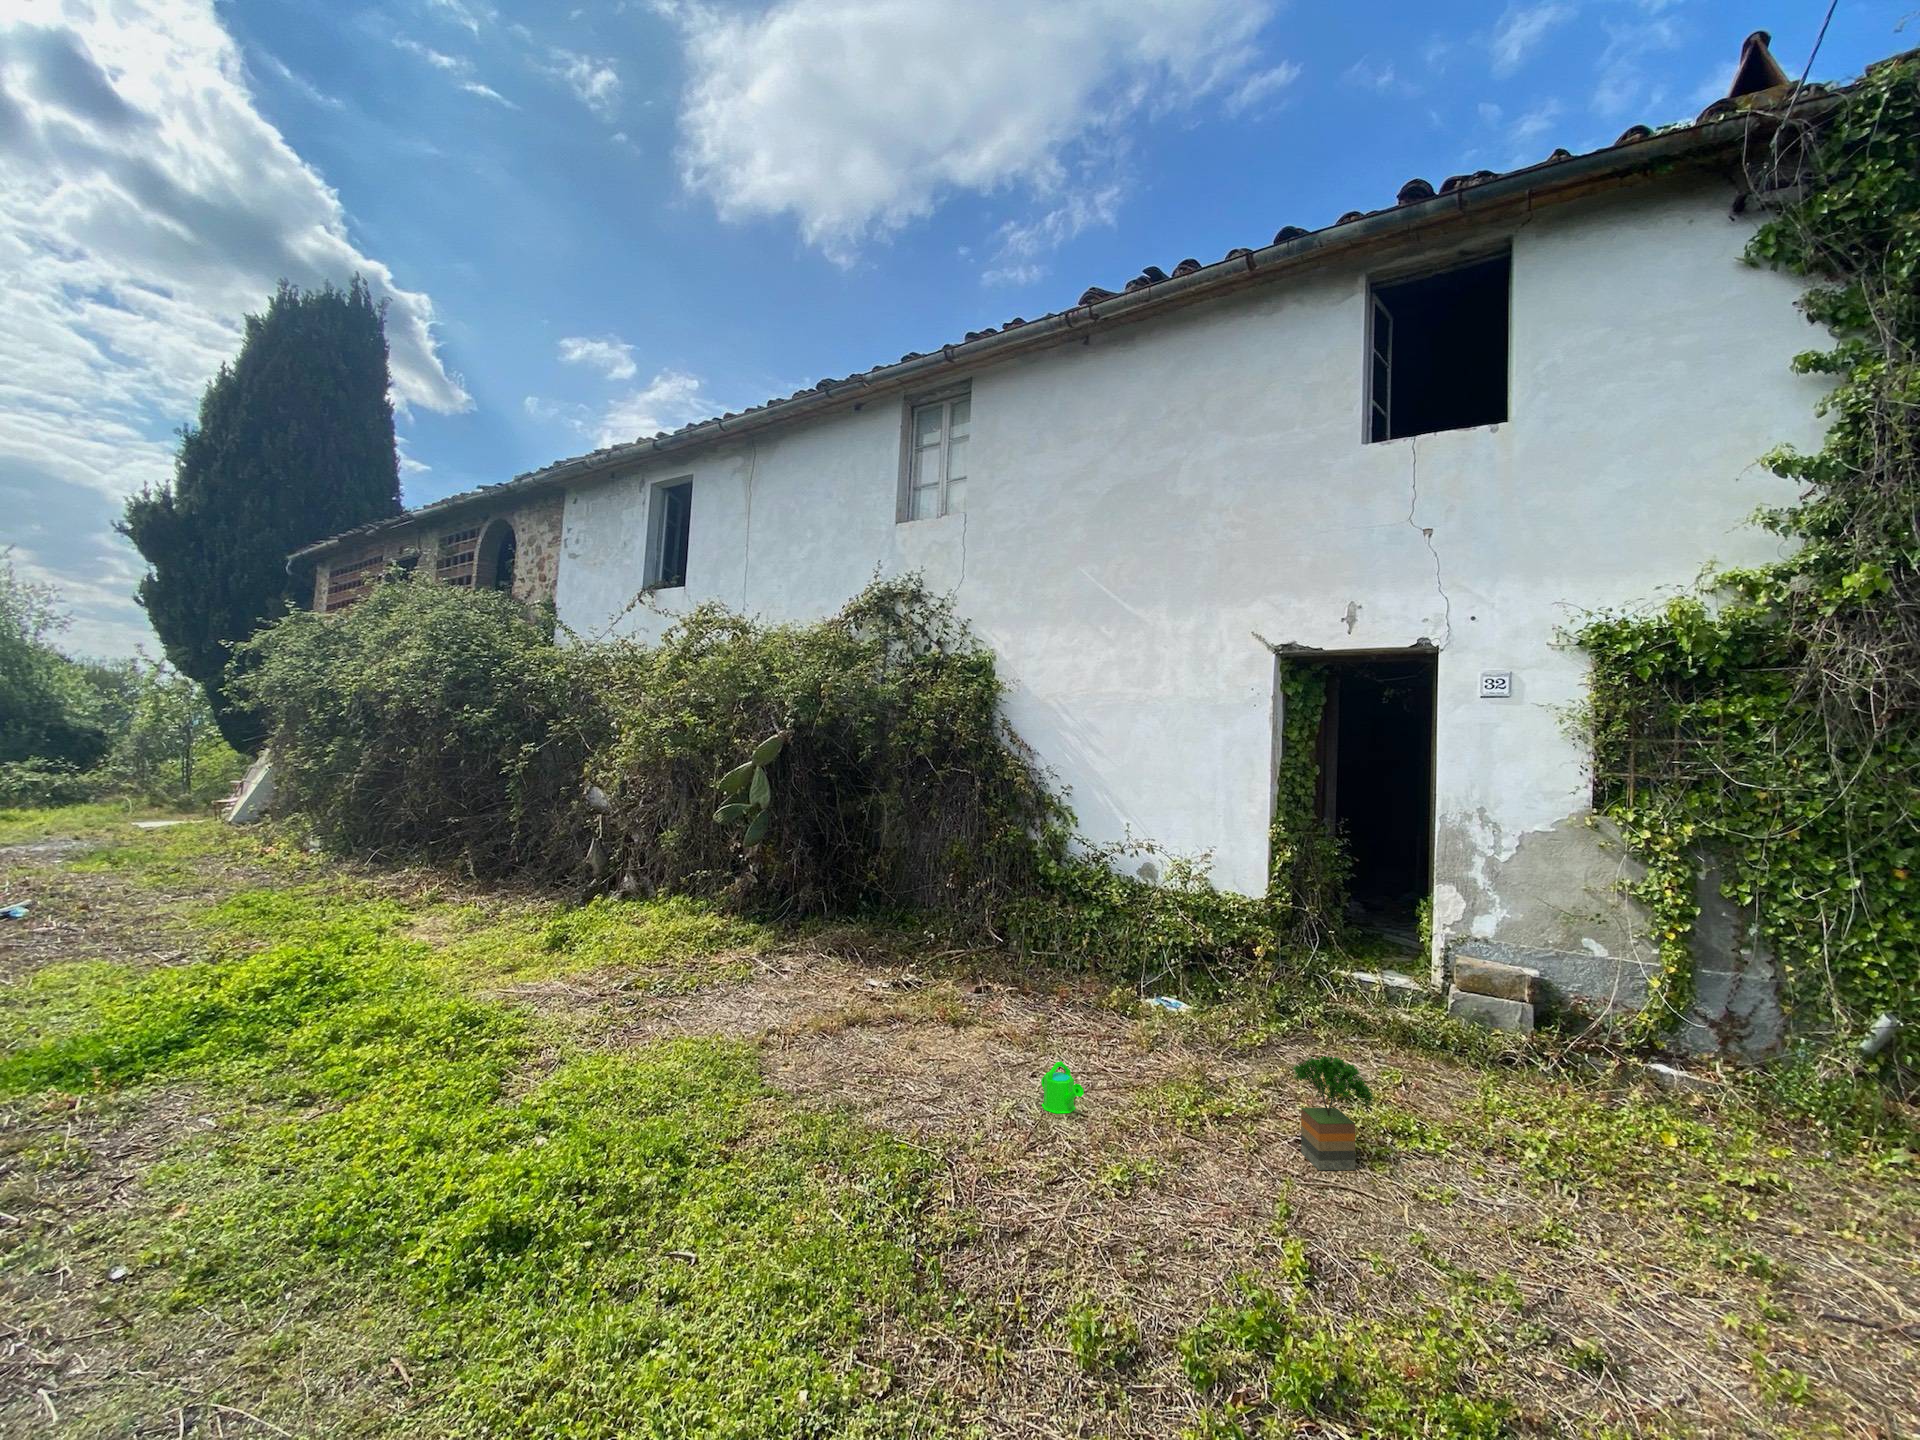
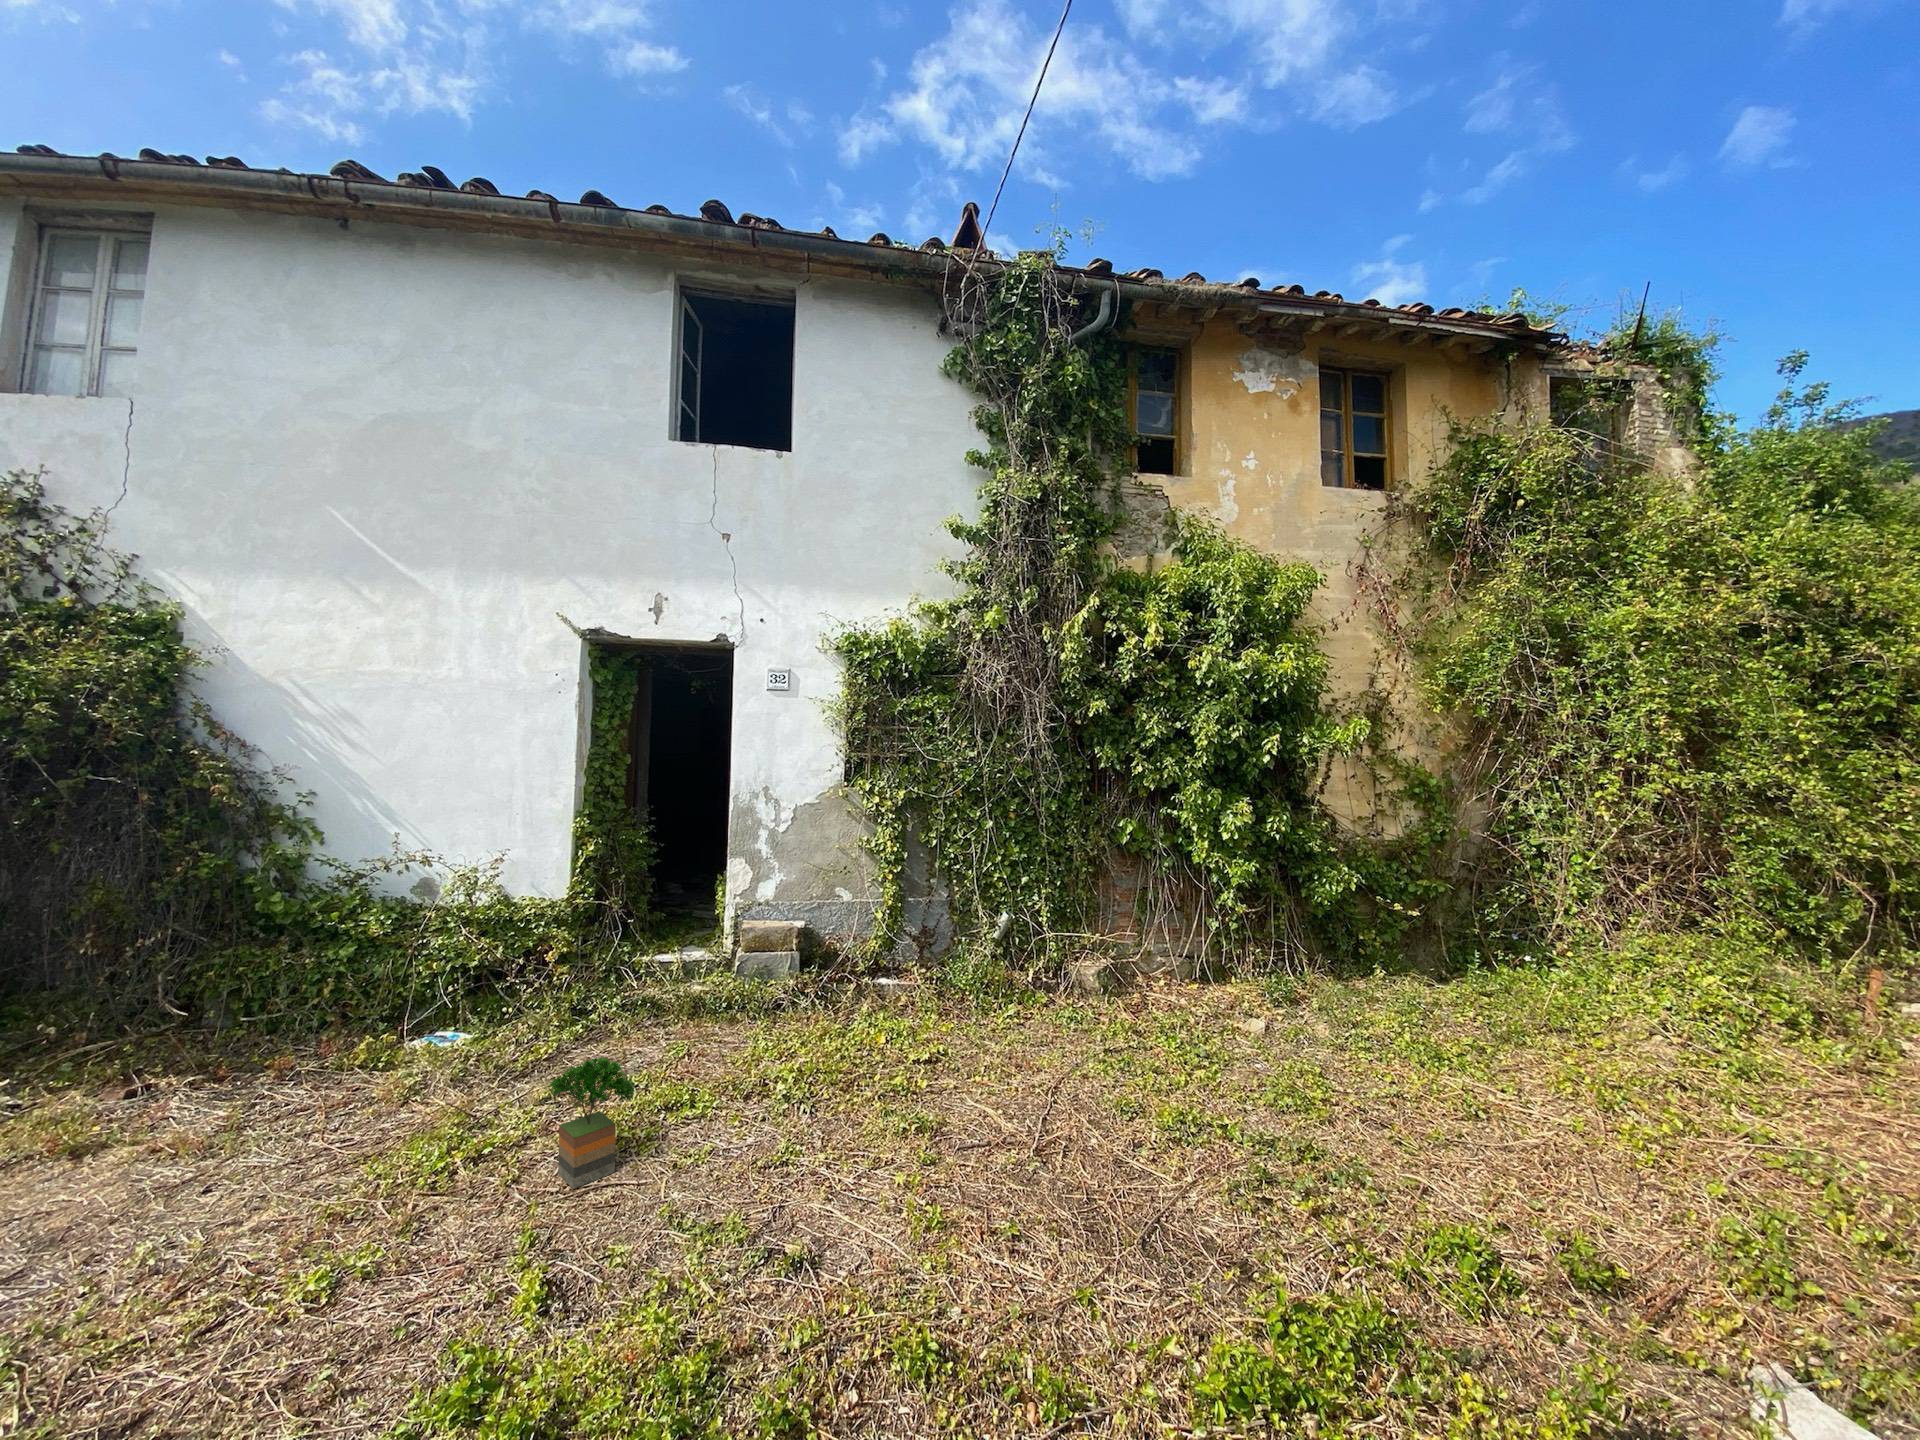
watering can: present [1041,1061,1084,1114] -> none [170,1172,246,1254]

